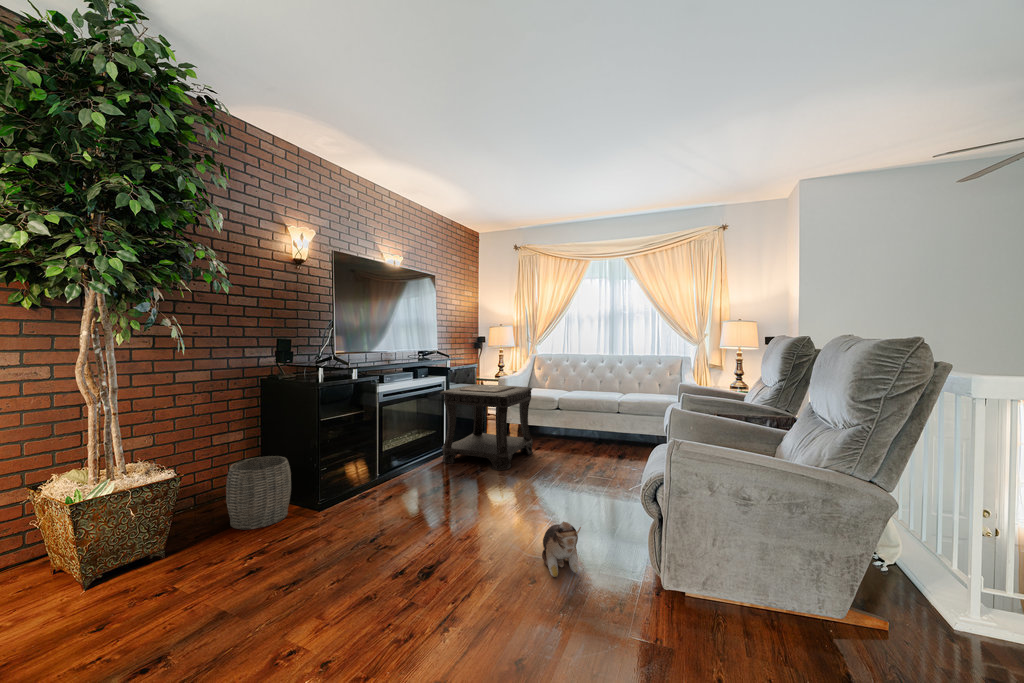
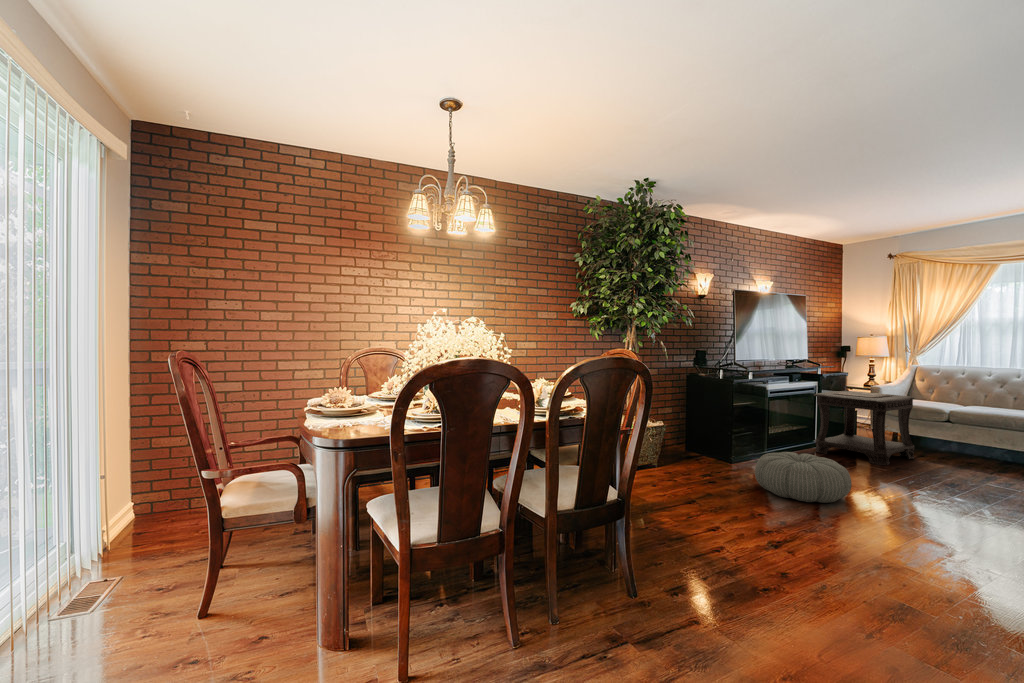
woven basket: present [226,456,291,529] -> none [677,424,713,464]
pouf: none [320,491,458,590] -> present [755,452,851,503]
plush toy: present [542,522,581,577] -> none [926,485,963,525]

